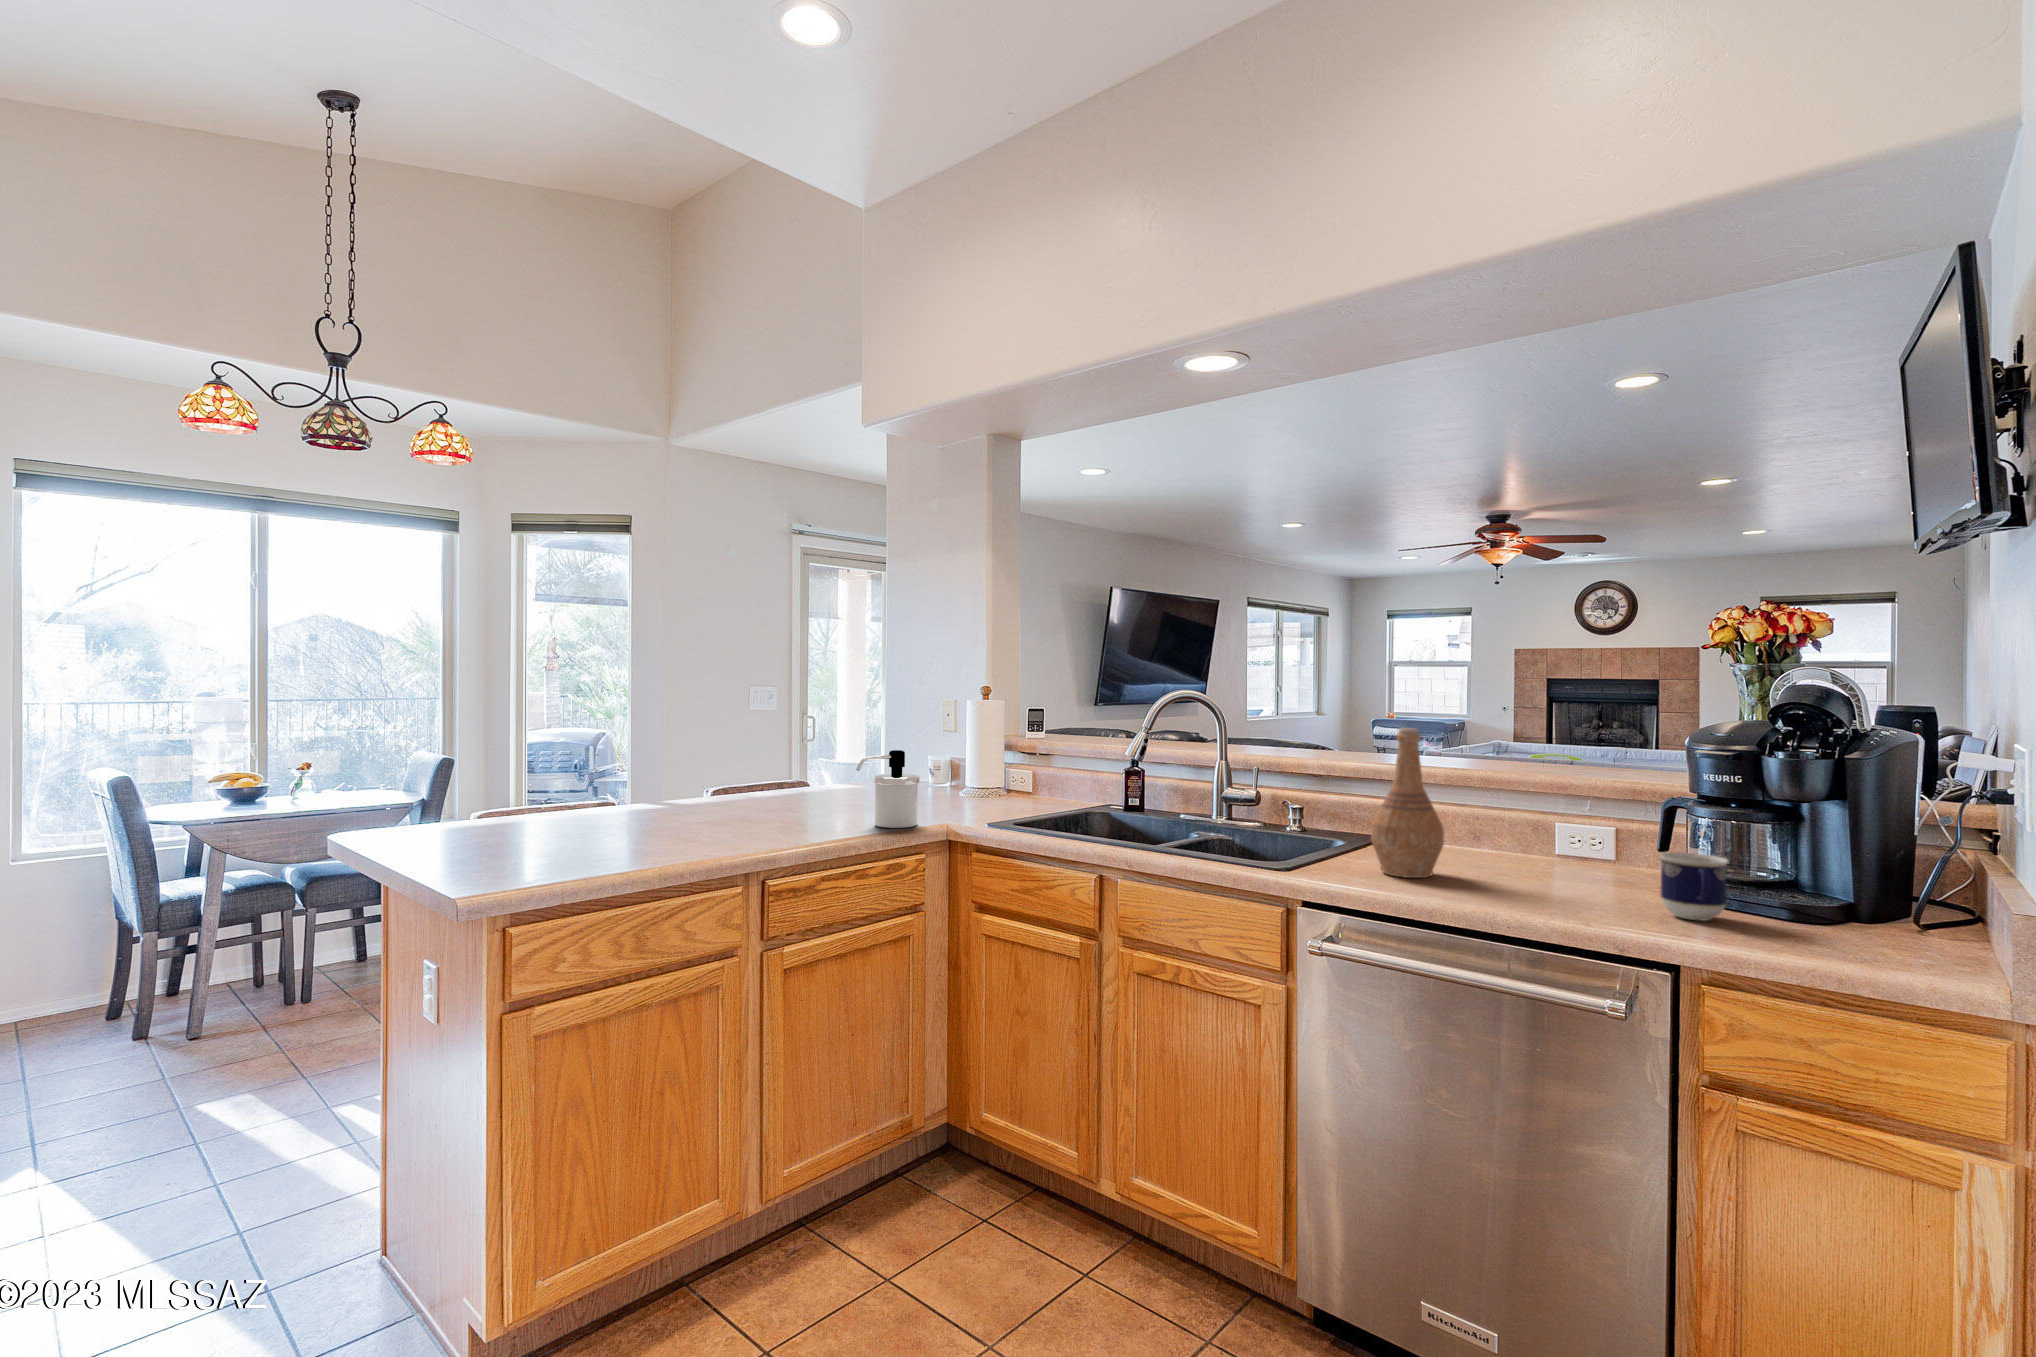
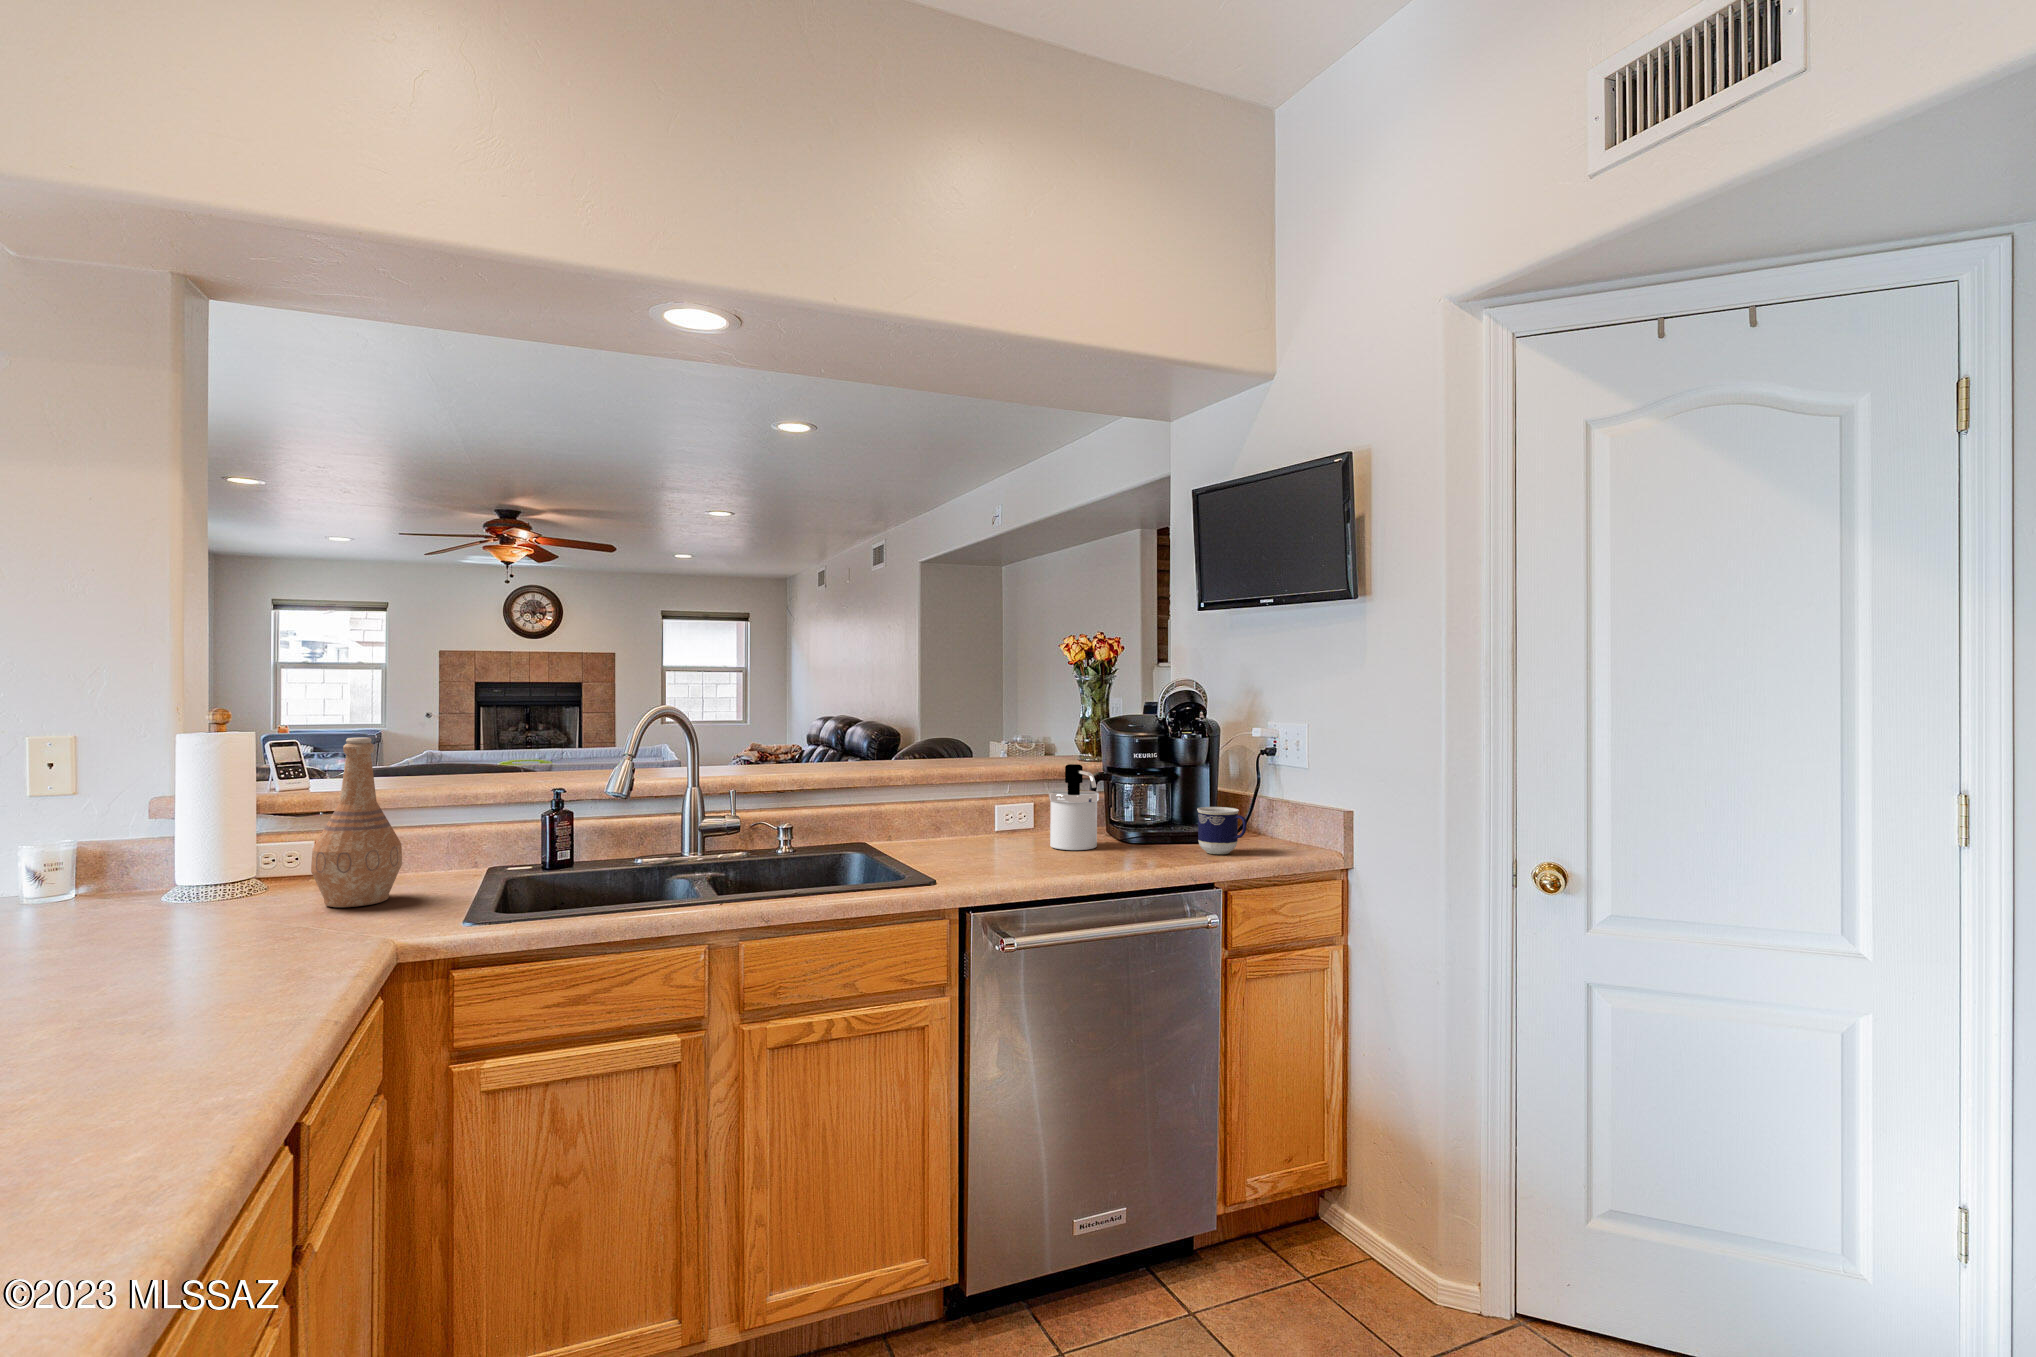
vase: present [1371,728,1444,878] -> present [311,737,402,907]
soap dispenser: present [856,750,920,828] -> present [1049,764,1099,850]

